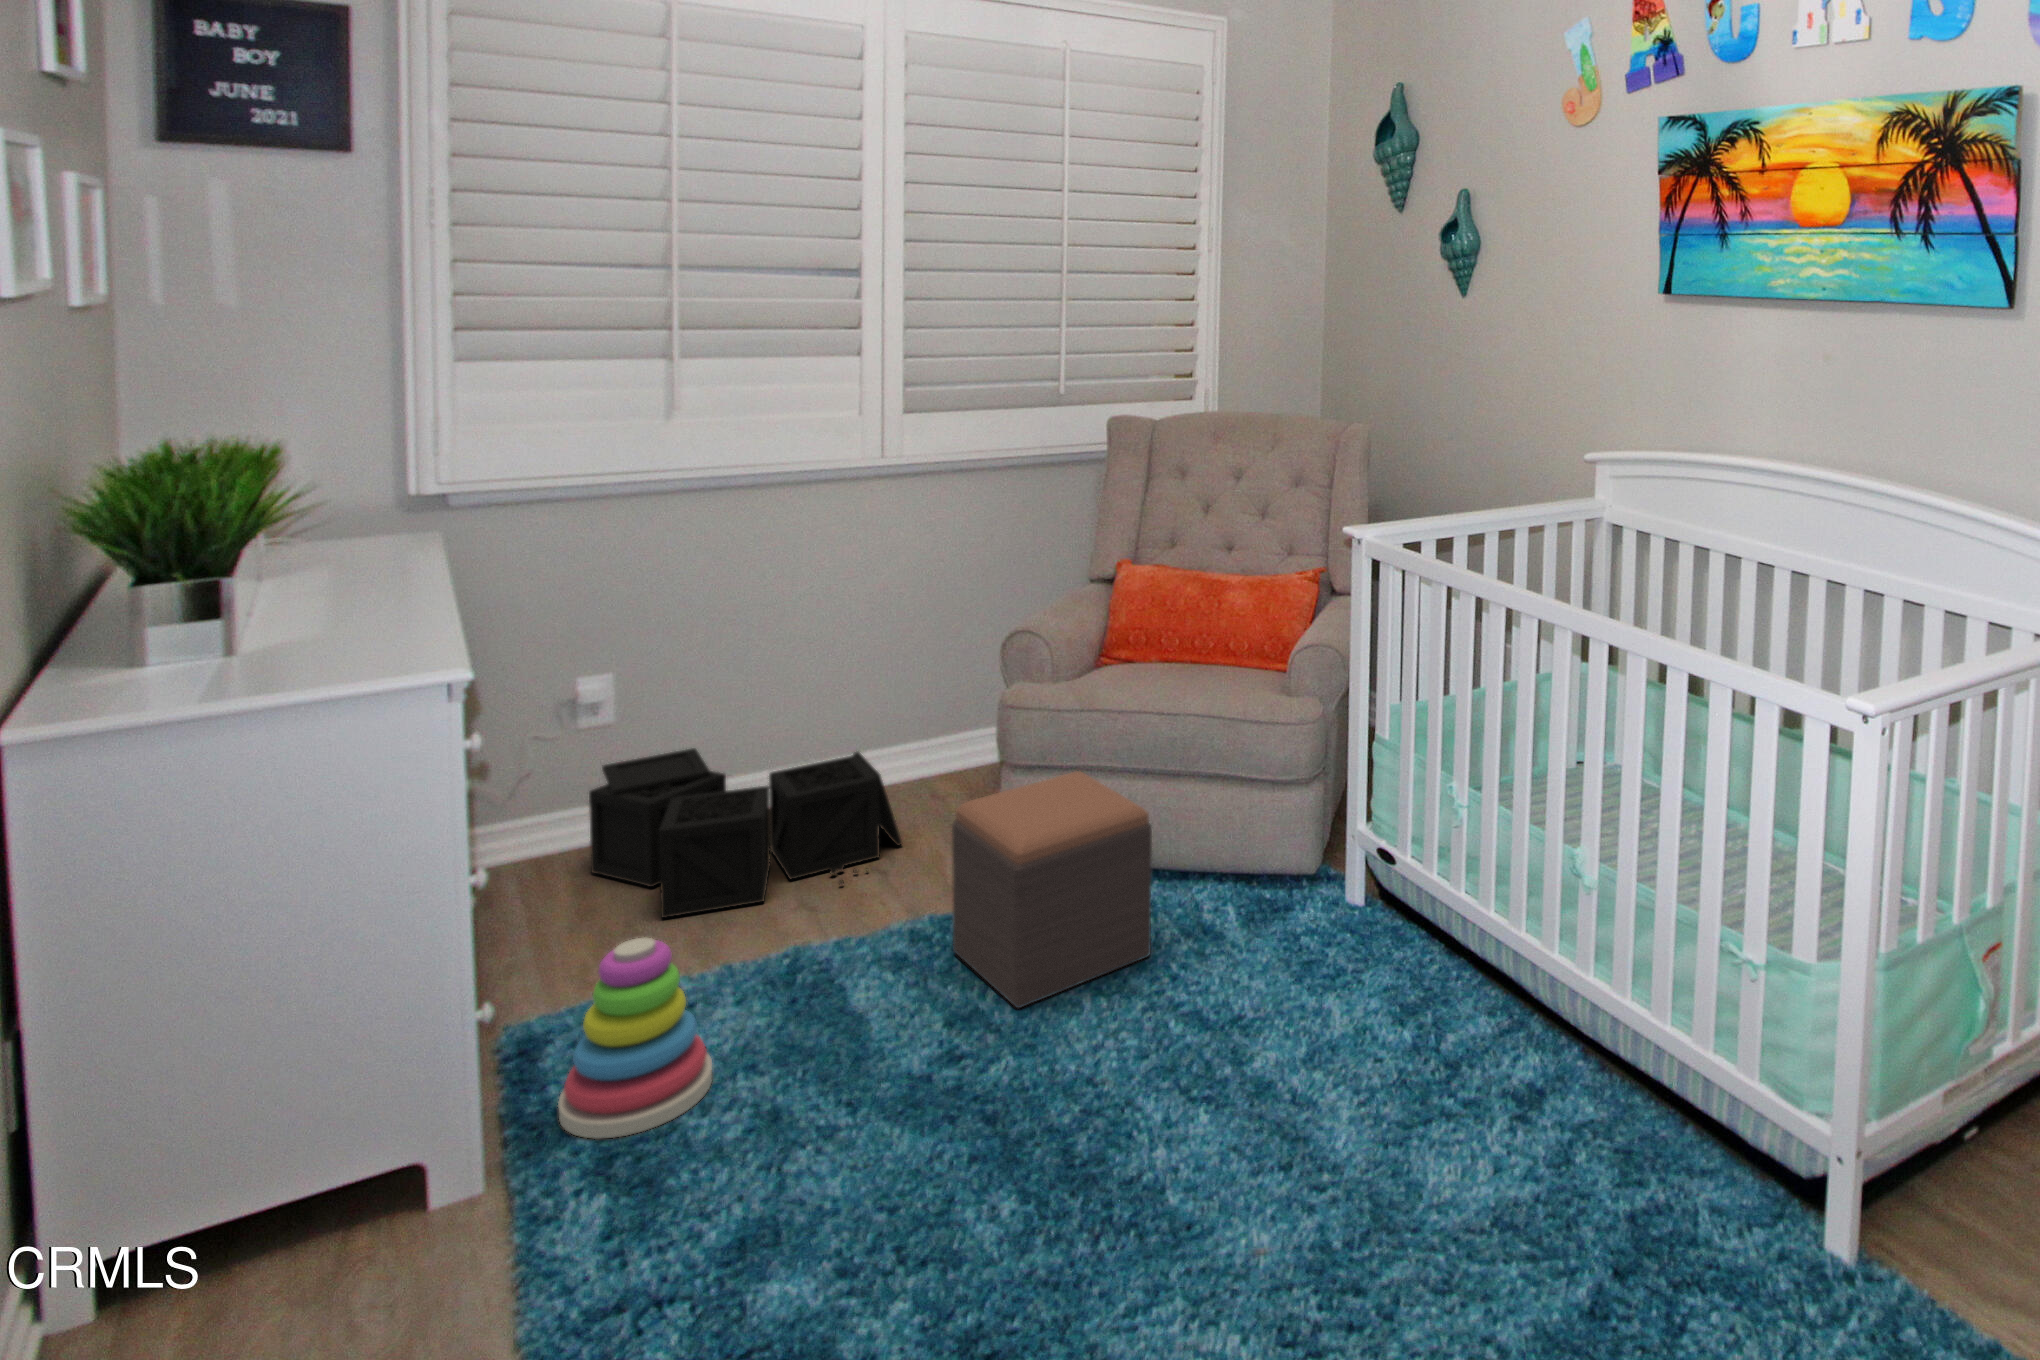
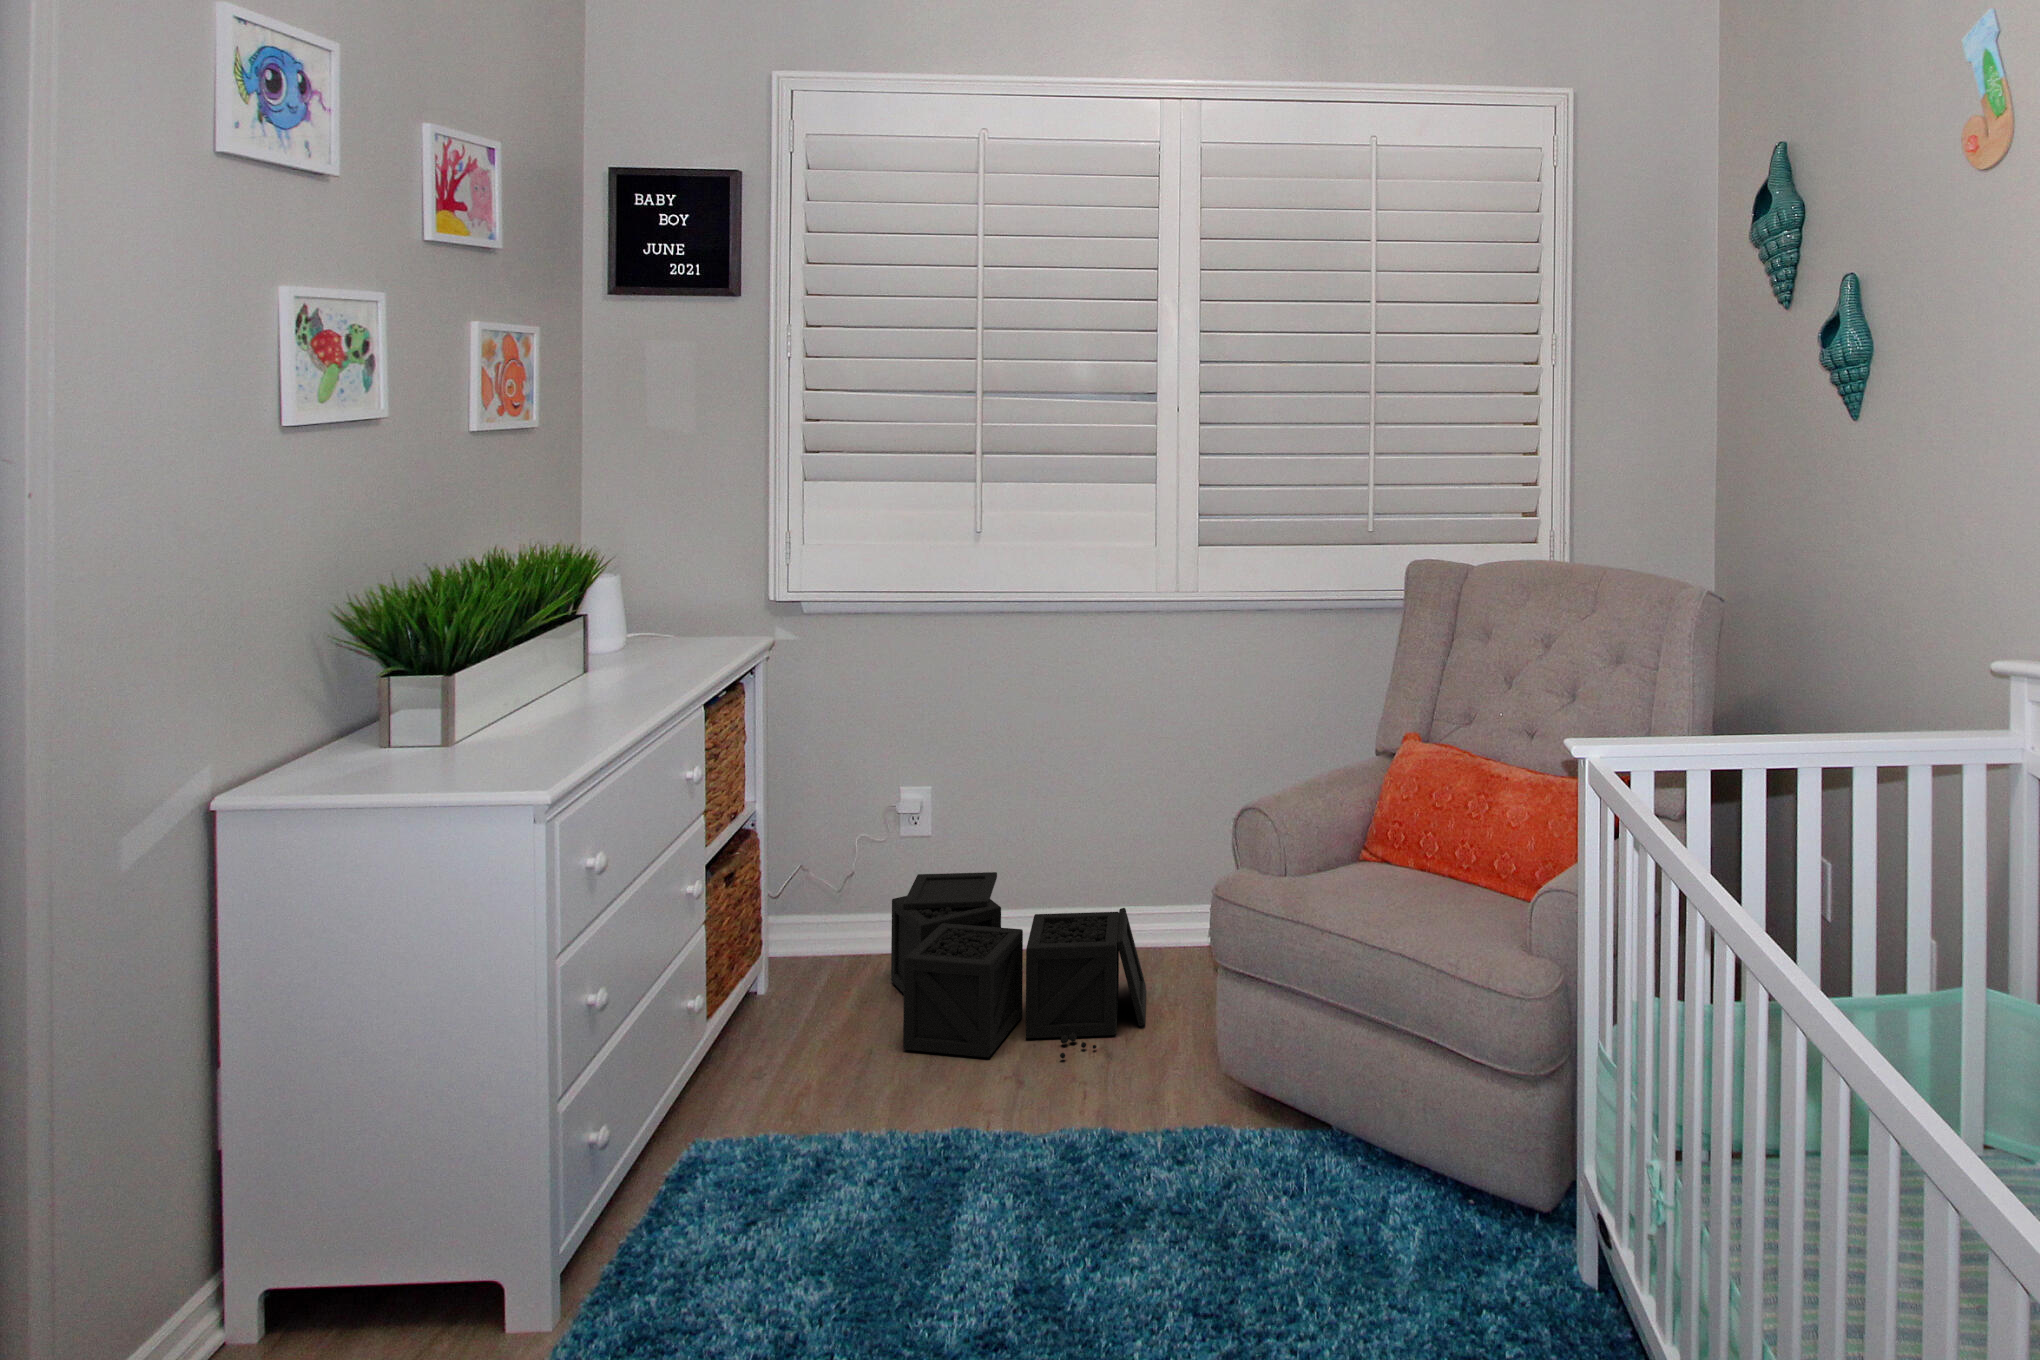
footstool: present [952,771,1152,1008] -> none [1101,995,1293,1287]
stacking toy: present [558,938,712,1139] -> none [673,1084,817,1301]

